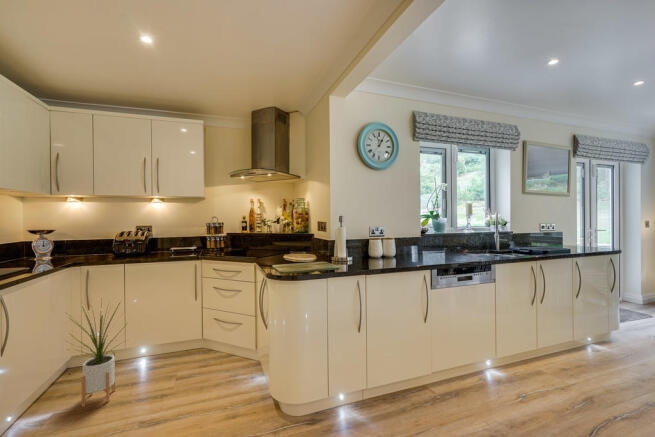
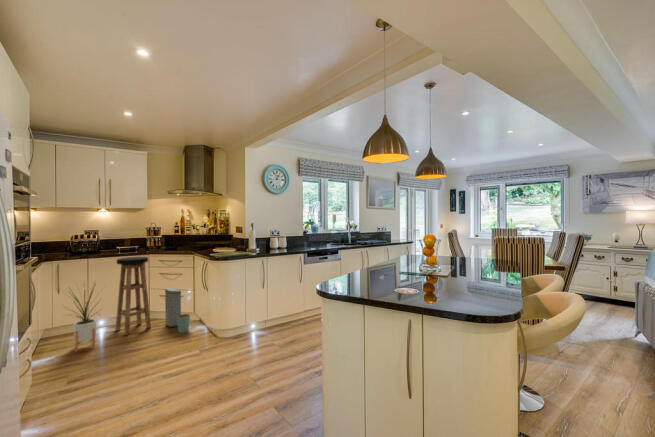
bar stool: none [152,263,197,380] -> present [115,257,151,335]
trash can: none [216,312,245,389] -> present [165,288,190,333]

